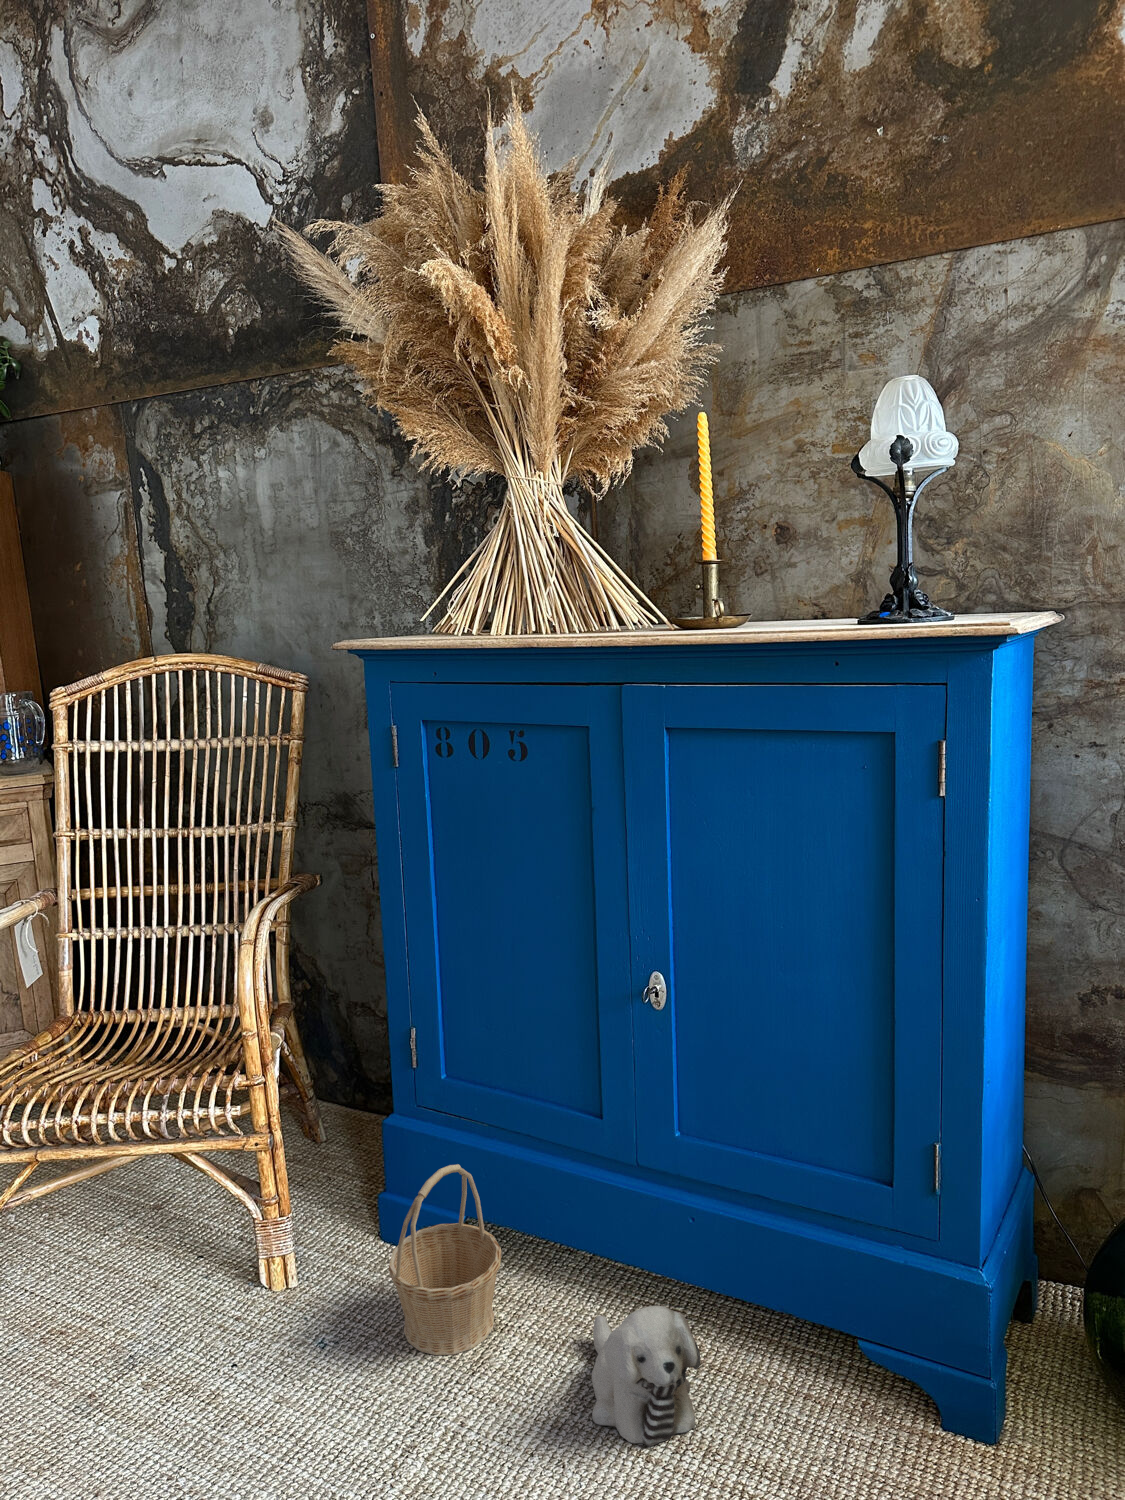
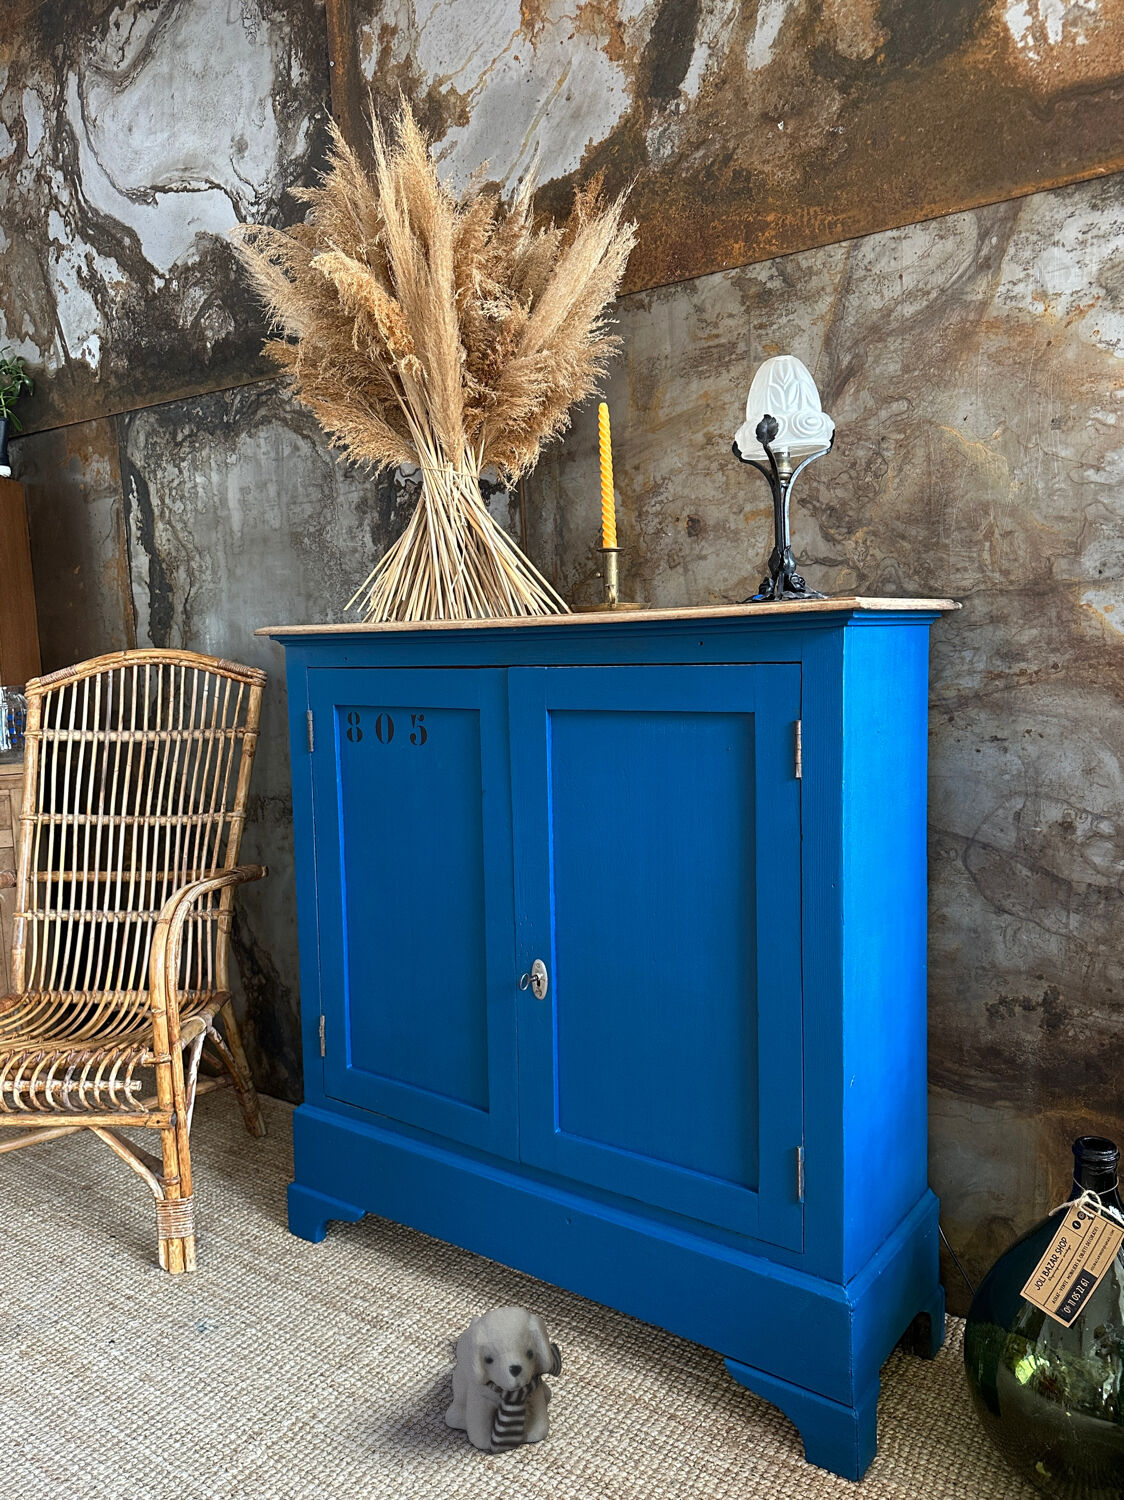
basket: present [388,1164,501,1355] -> none [270,1153,387,1346]

